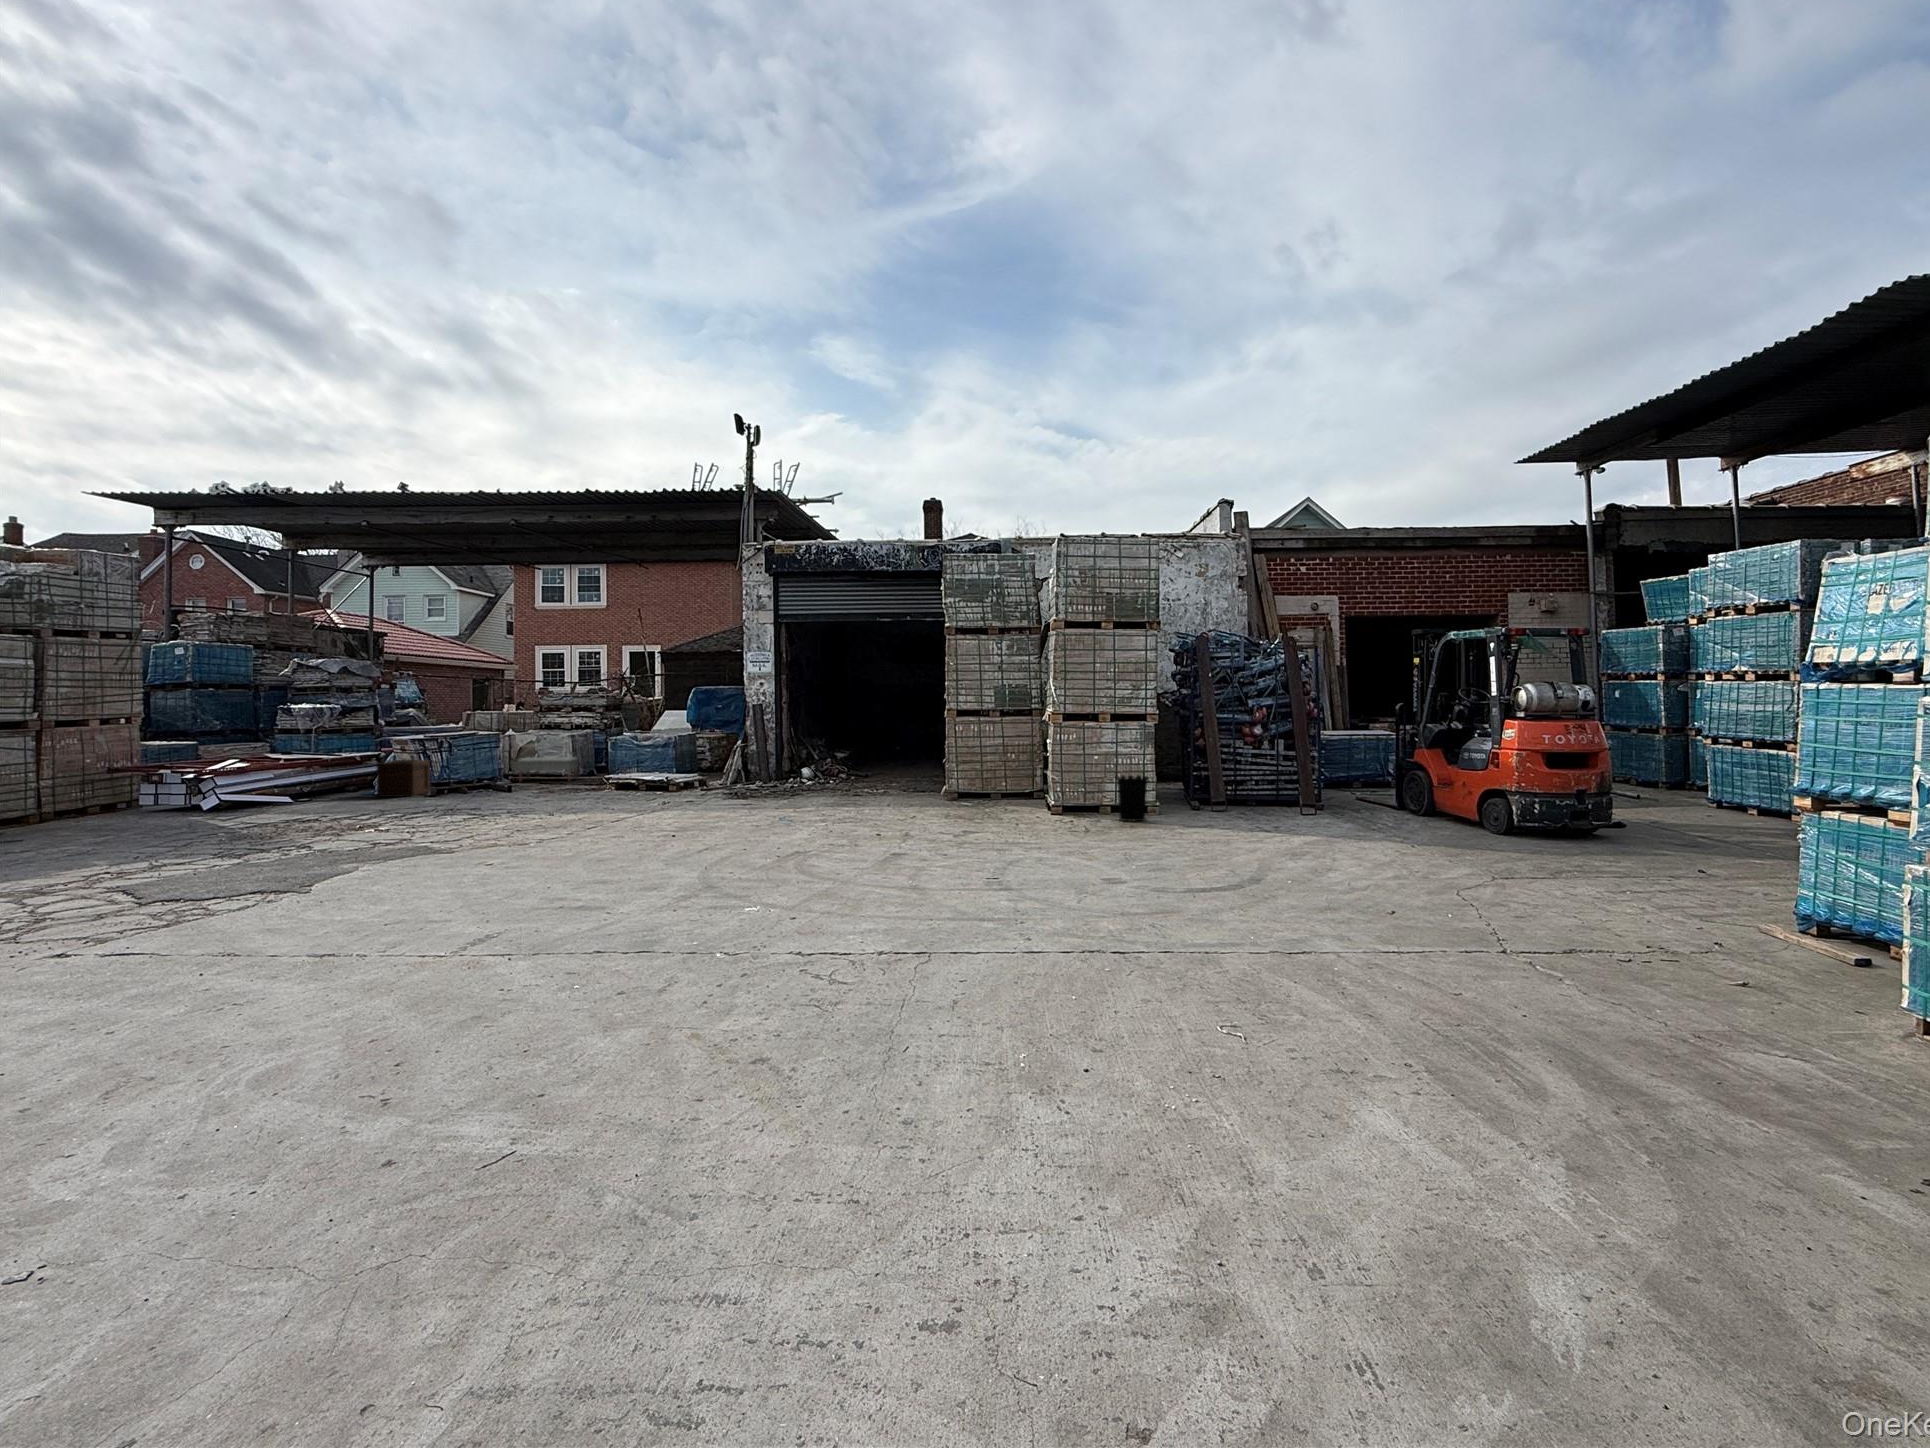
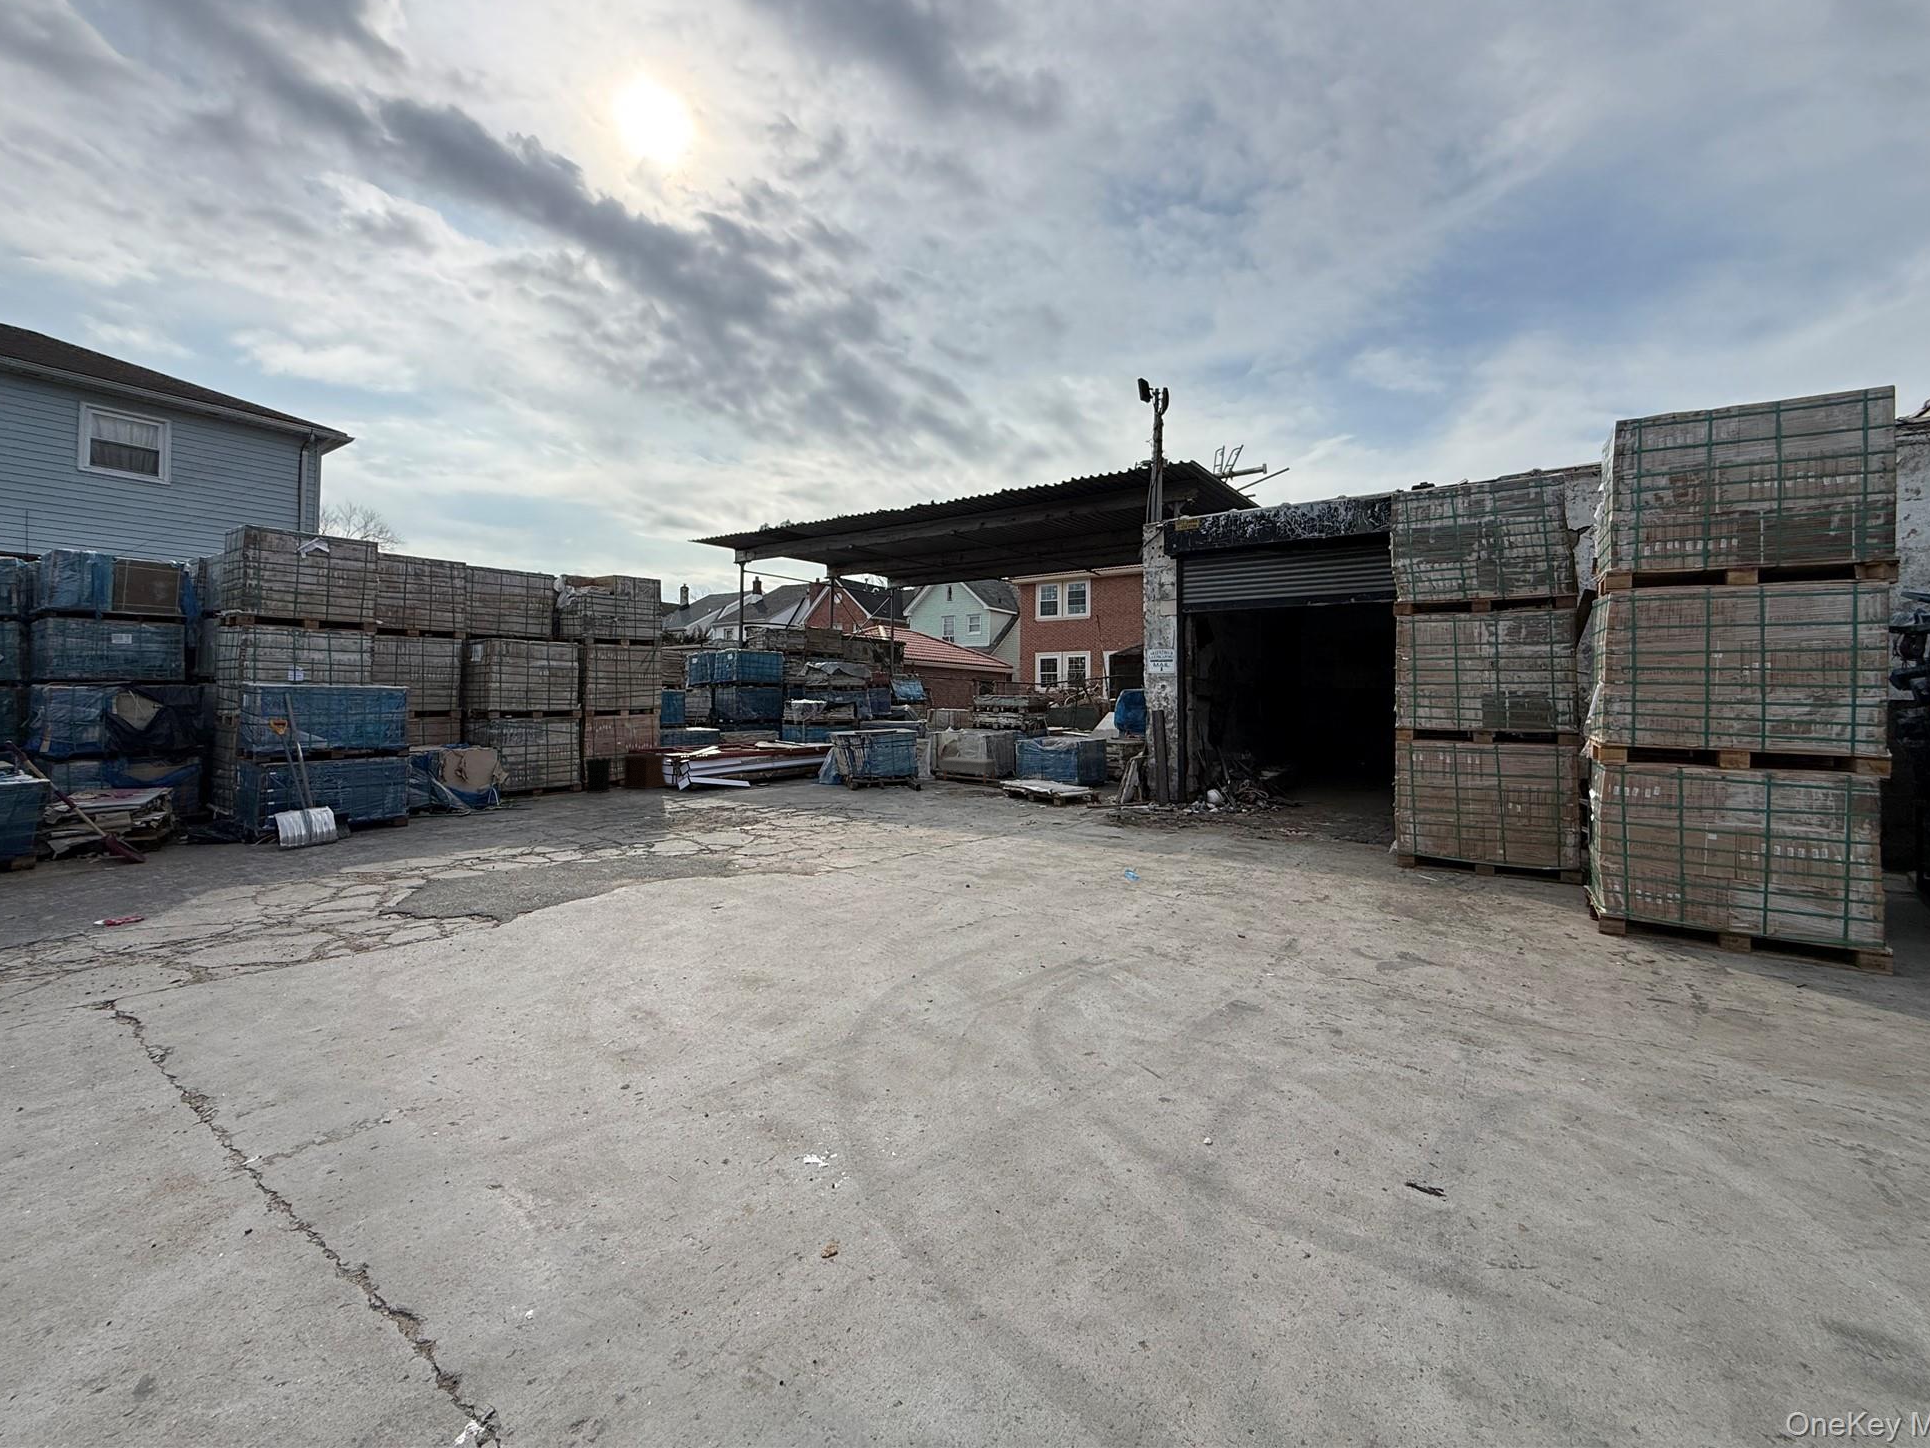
wooden crate: present [377,760,430,797] -> present [624,753,670,789]
waste bin: present [1116,775,1149,821] -> present [585,757,612,793]

